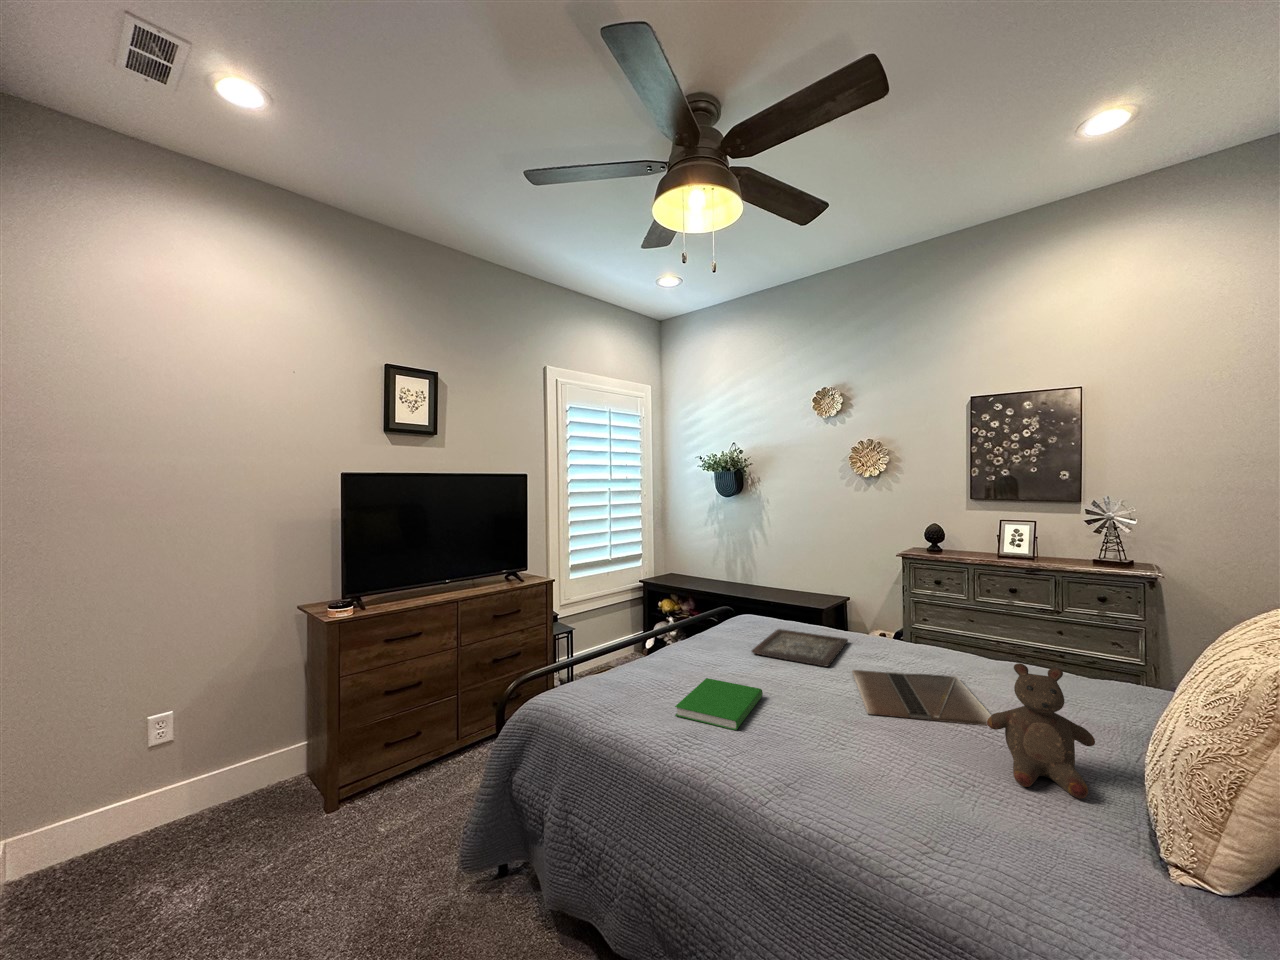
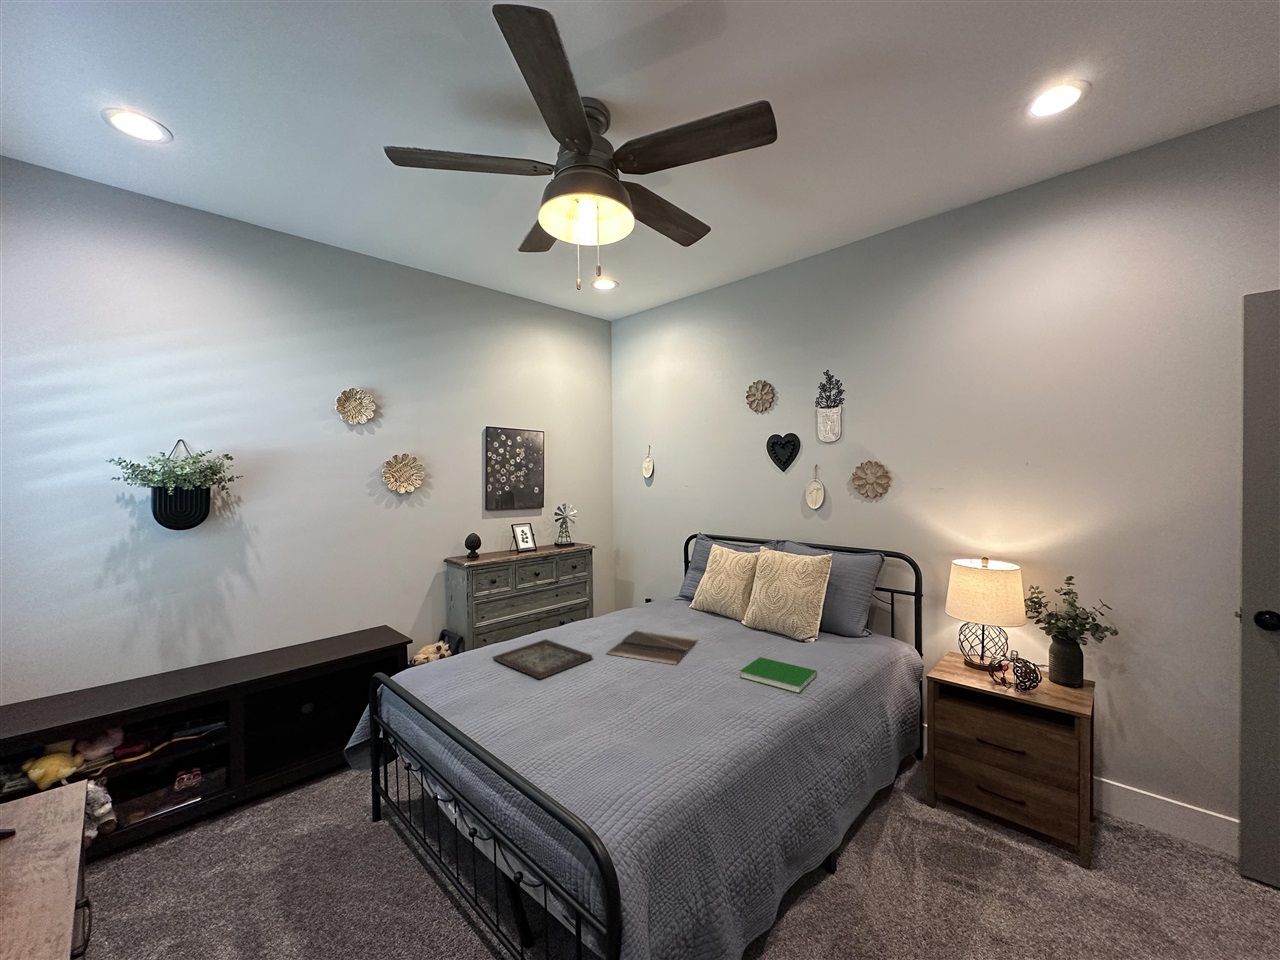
stuffed bear: present [987,663,1095,799] -> none [731,593,769,652]
hardcover book: present [675,678,763,730] -> present [740,657,817,693]

